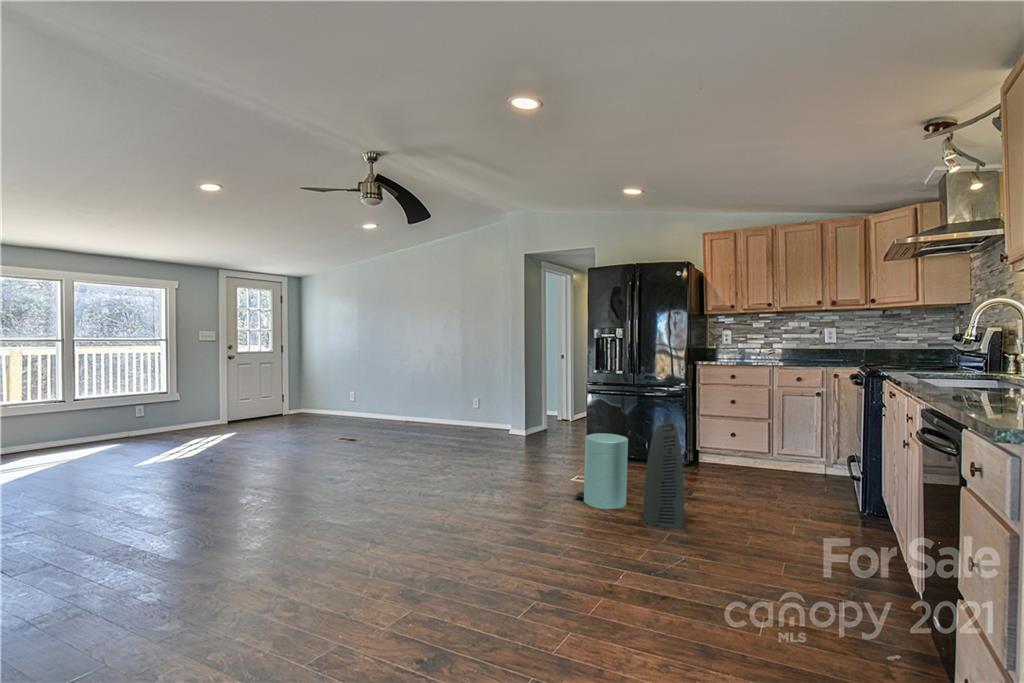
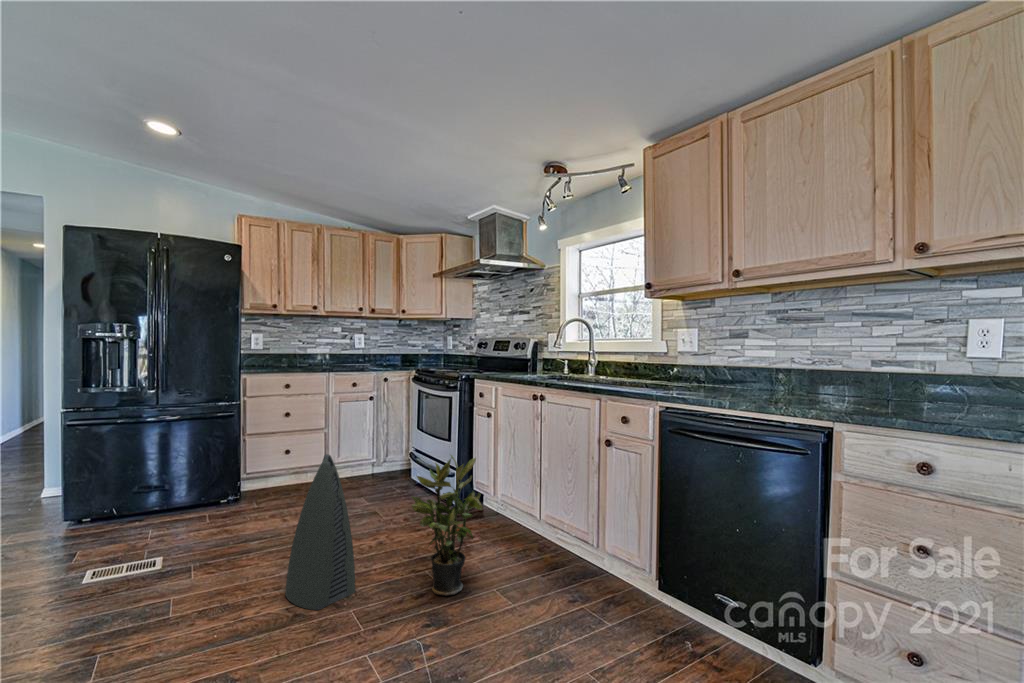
trash can: present [575,433,628,509] -> none [140,492,245,630]
potted plant: none [707,438,776,557] -> present [412,455,483,596]

